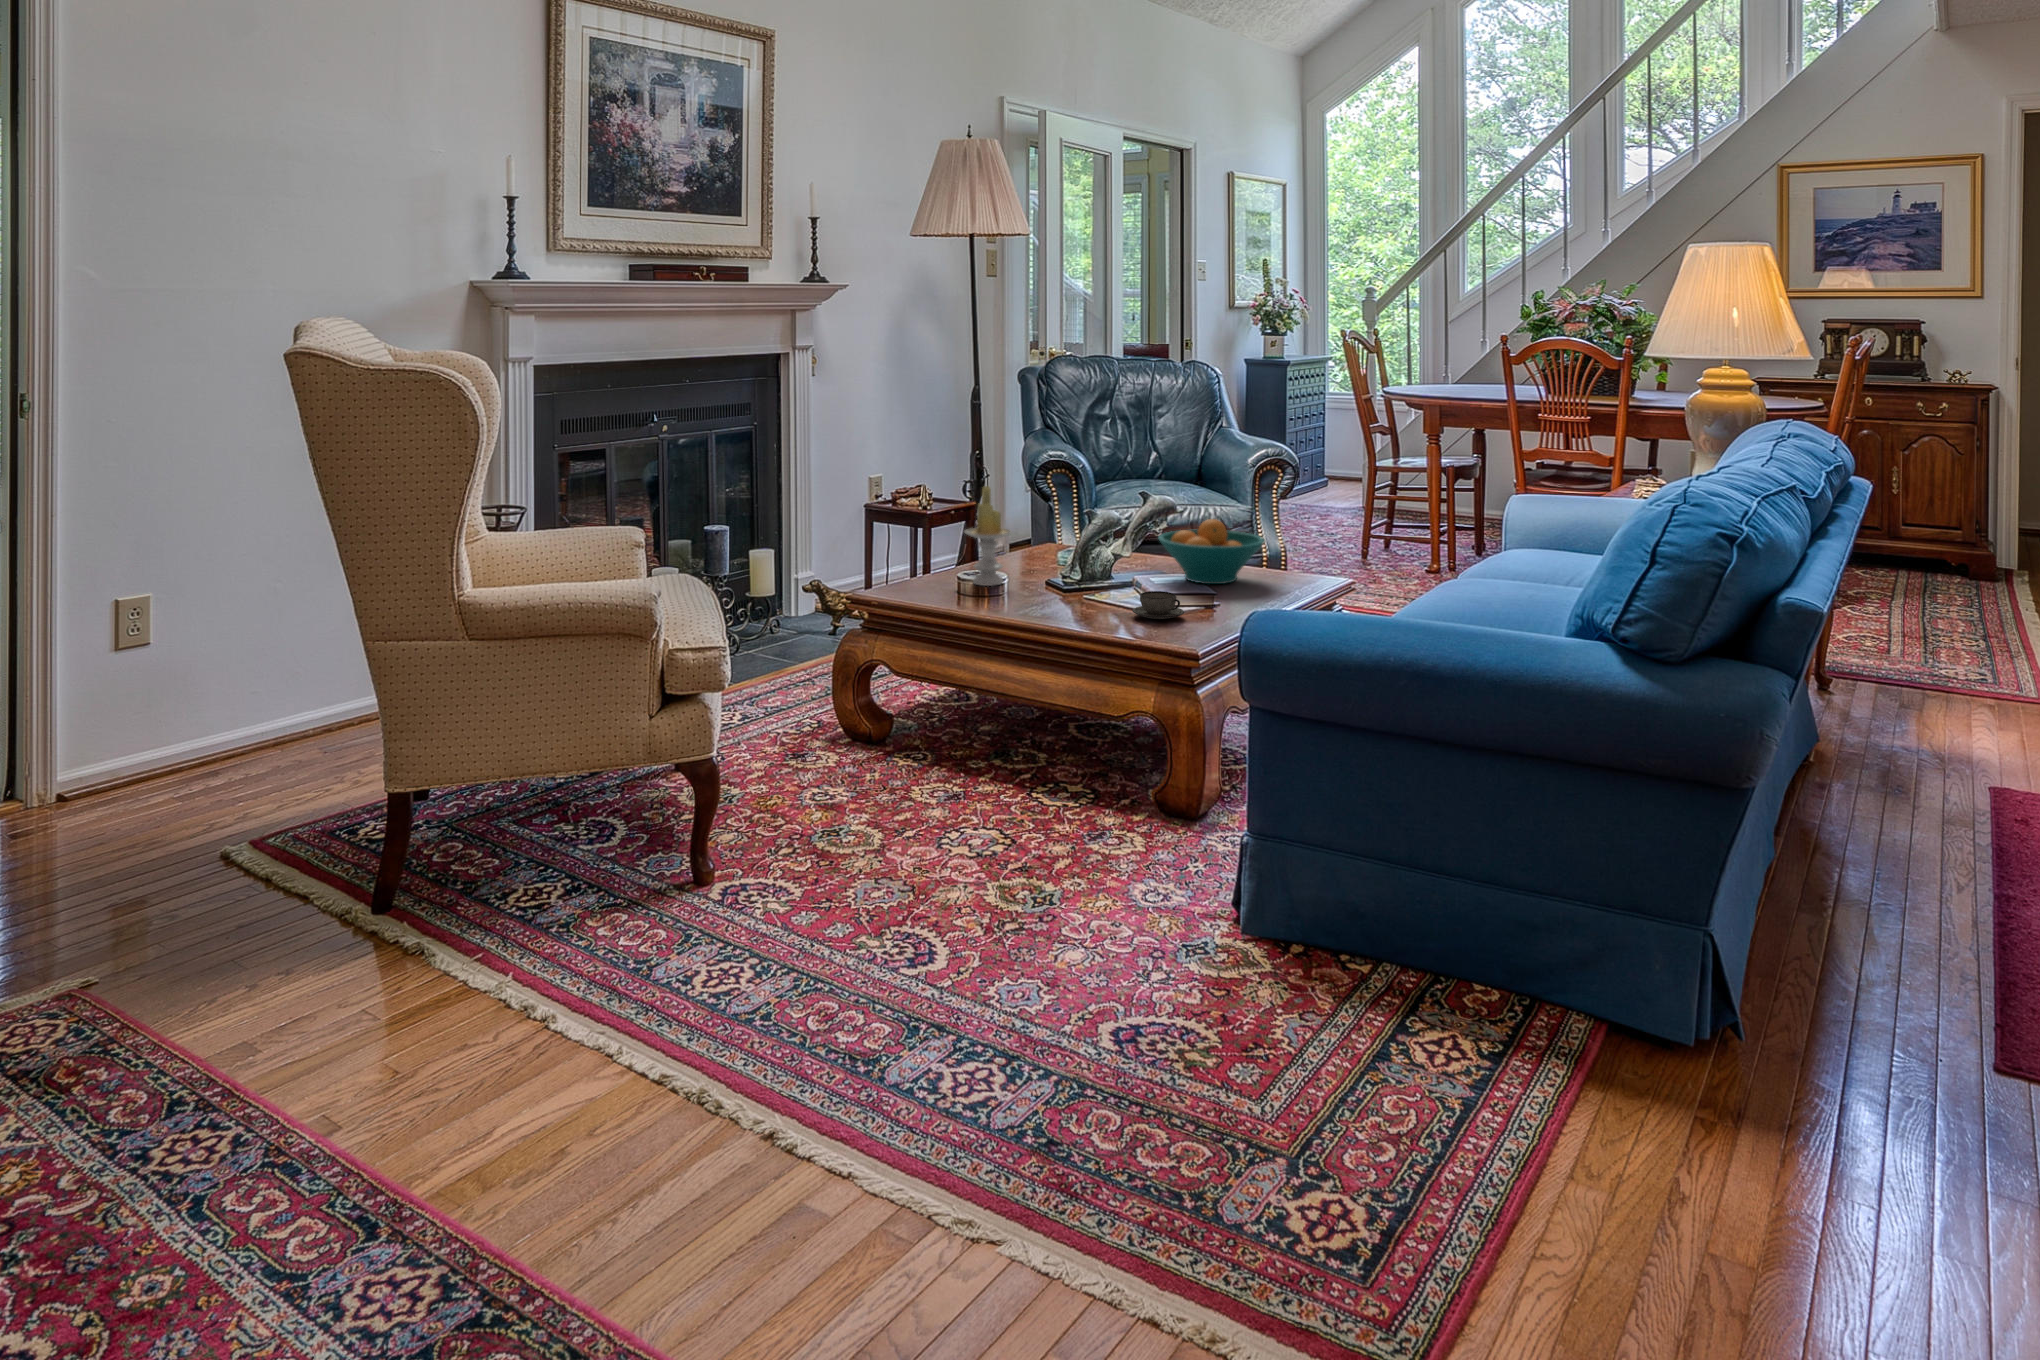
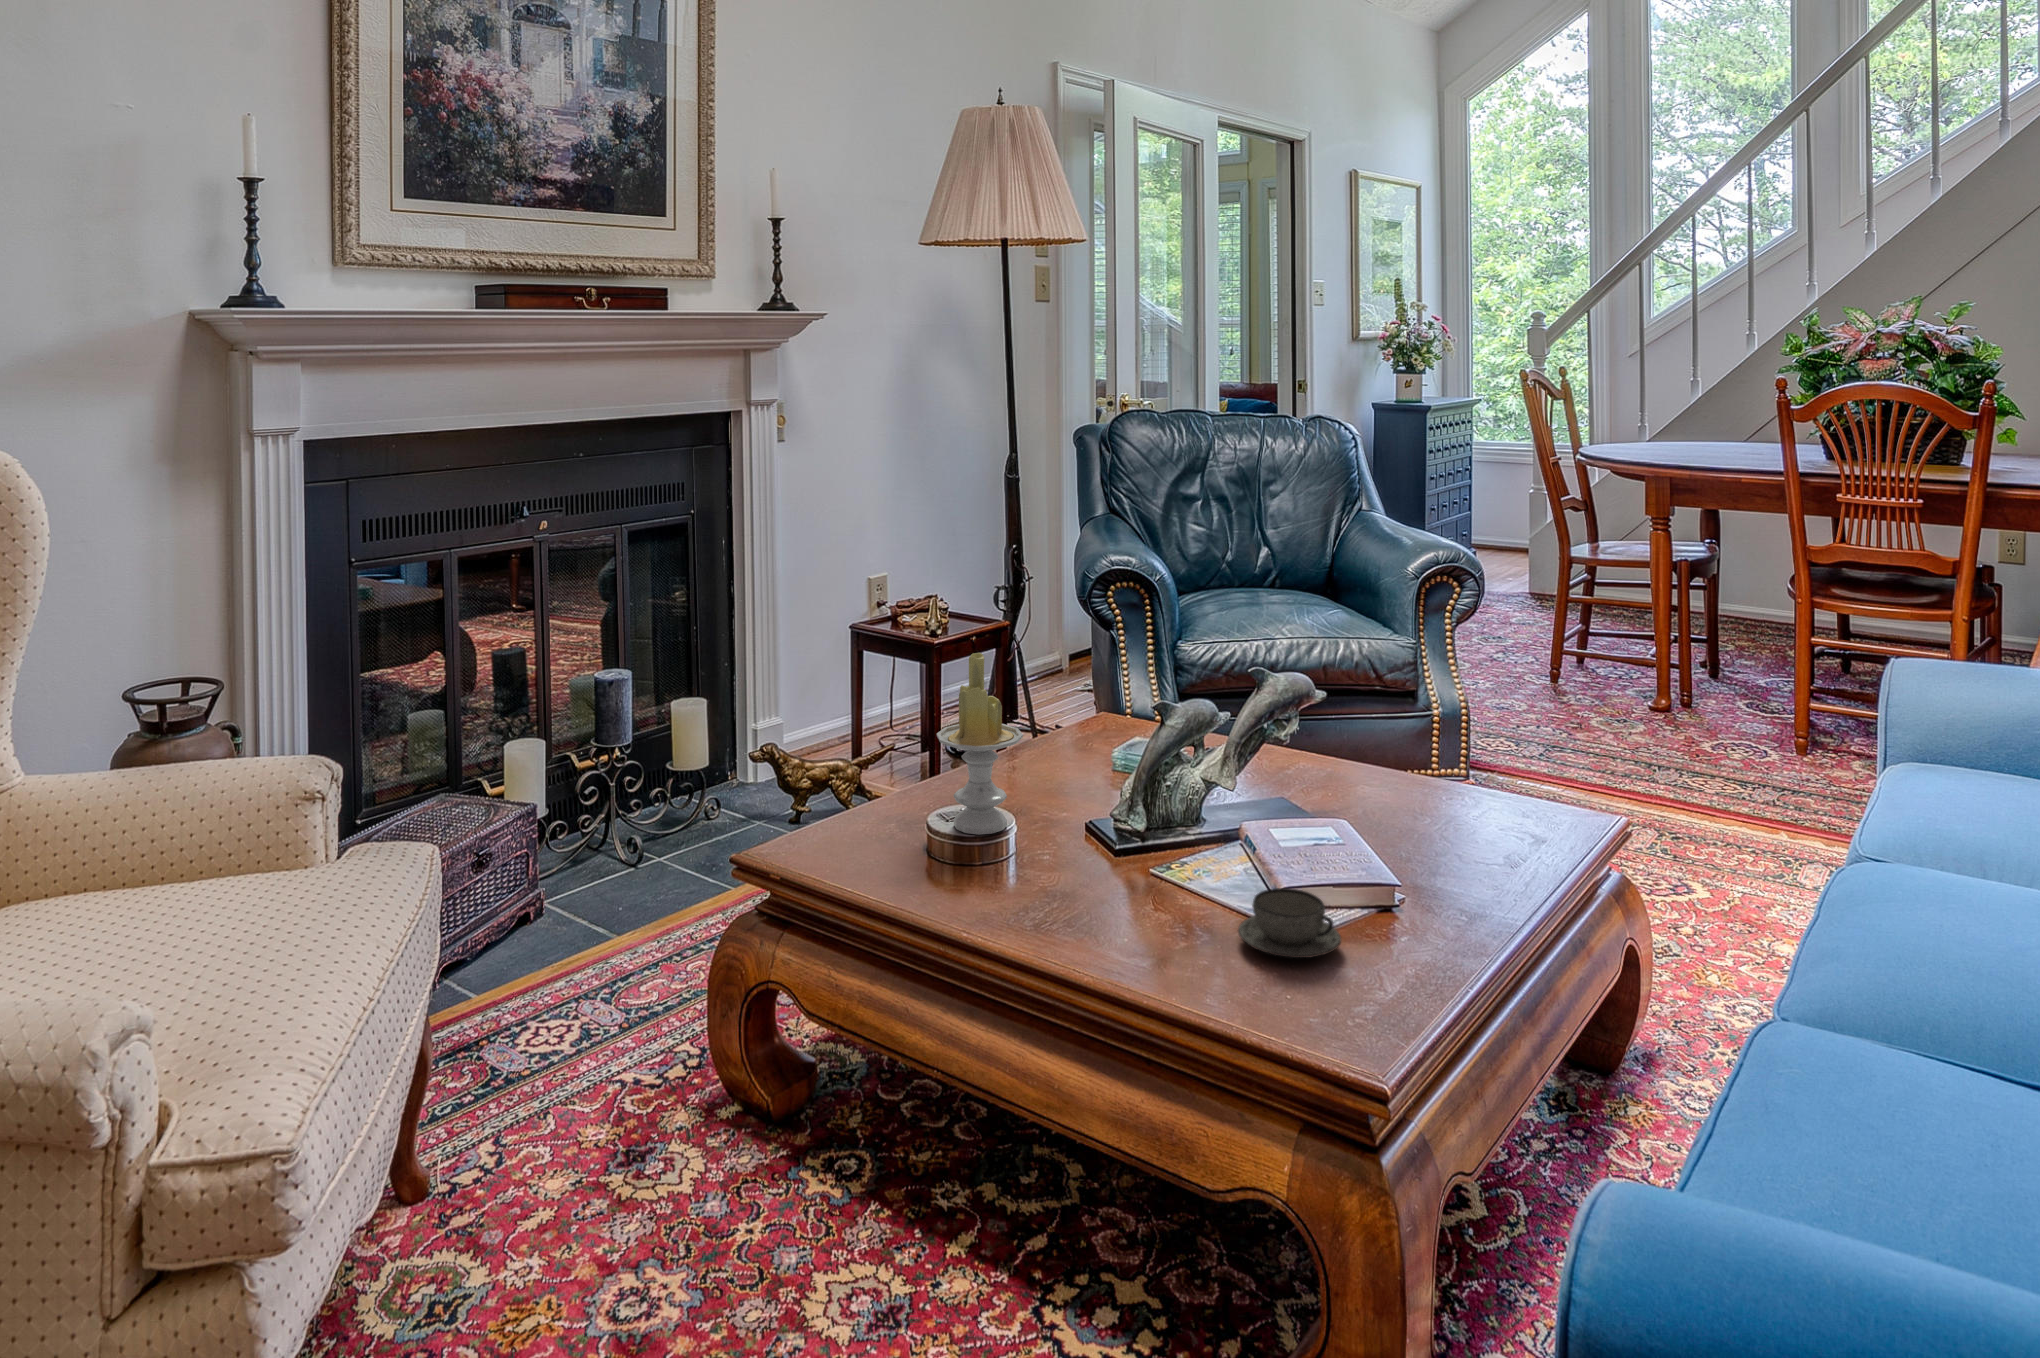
fruit bowl: present [1158,519,1265,584] -> none [1281,711,1476,834]

